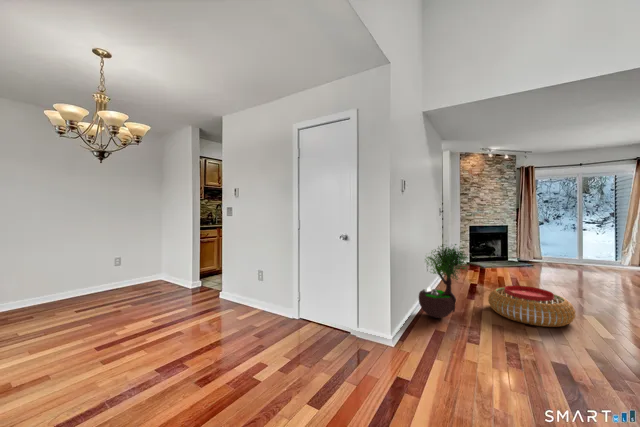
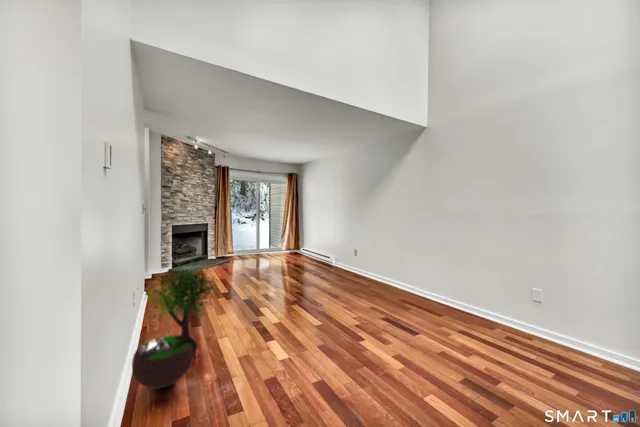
pouf: present [488,285,575,327] -> none [221,291,296,338]

